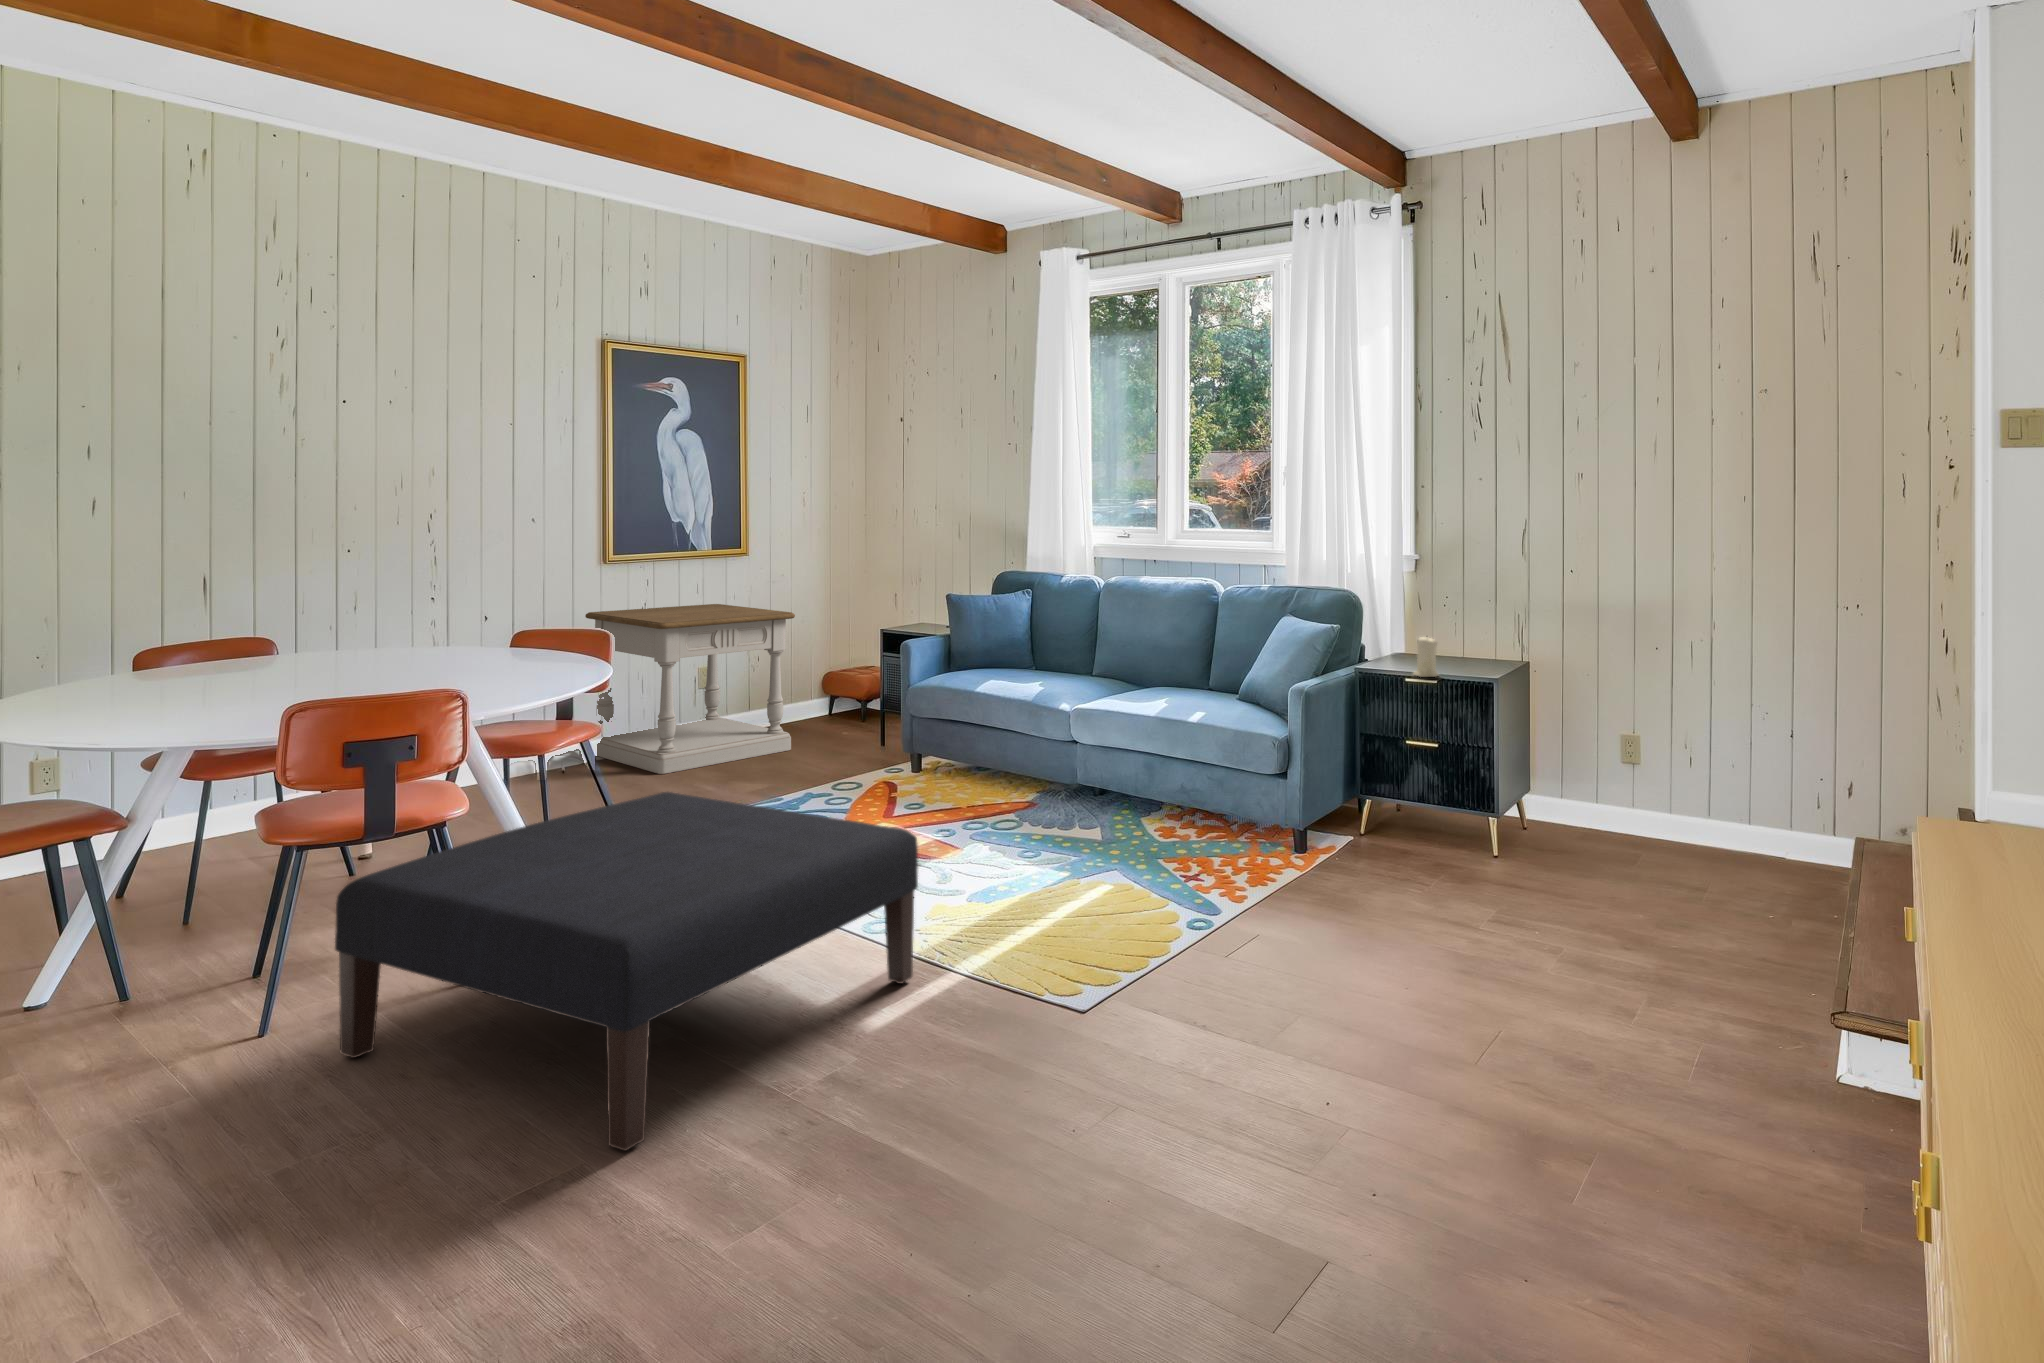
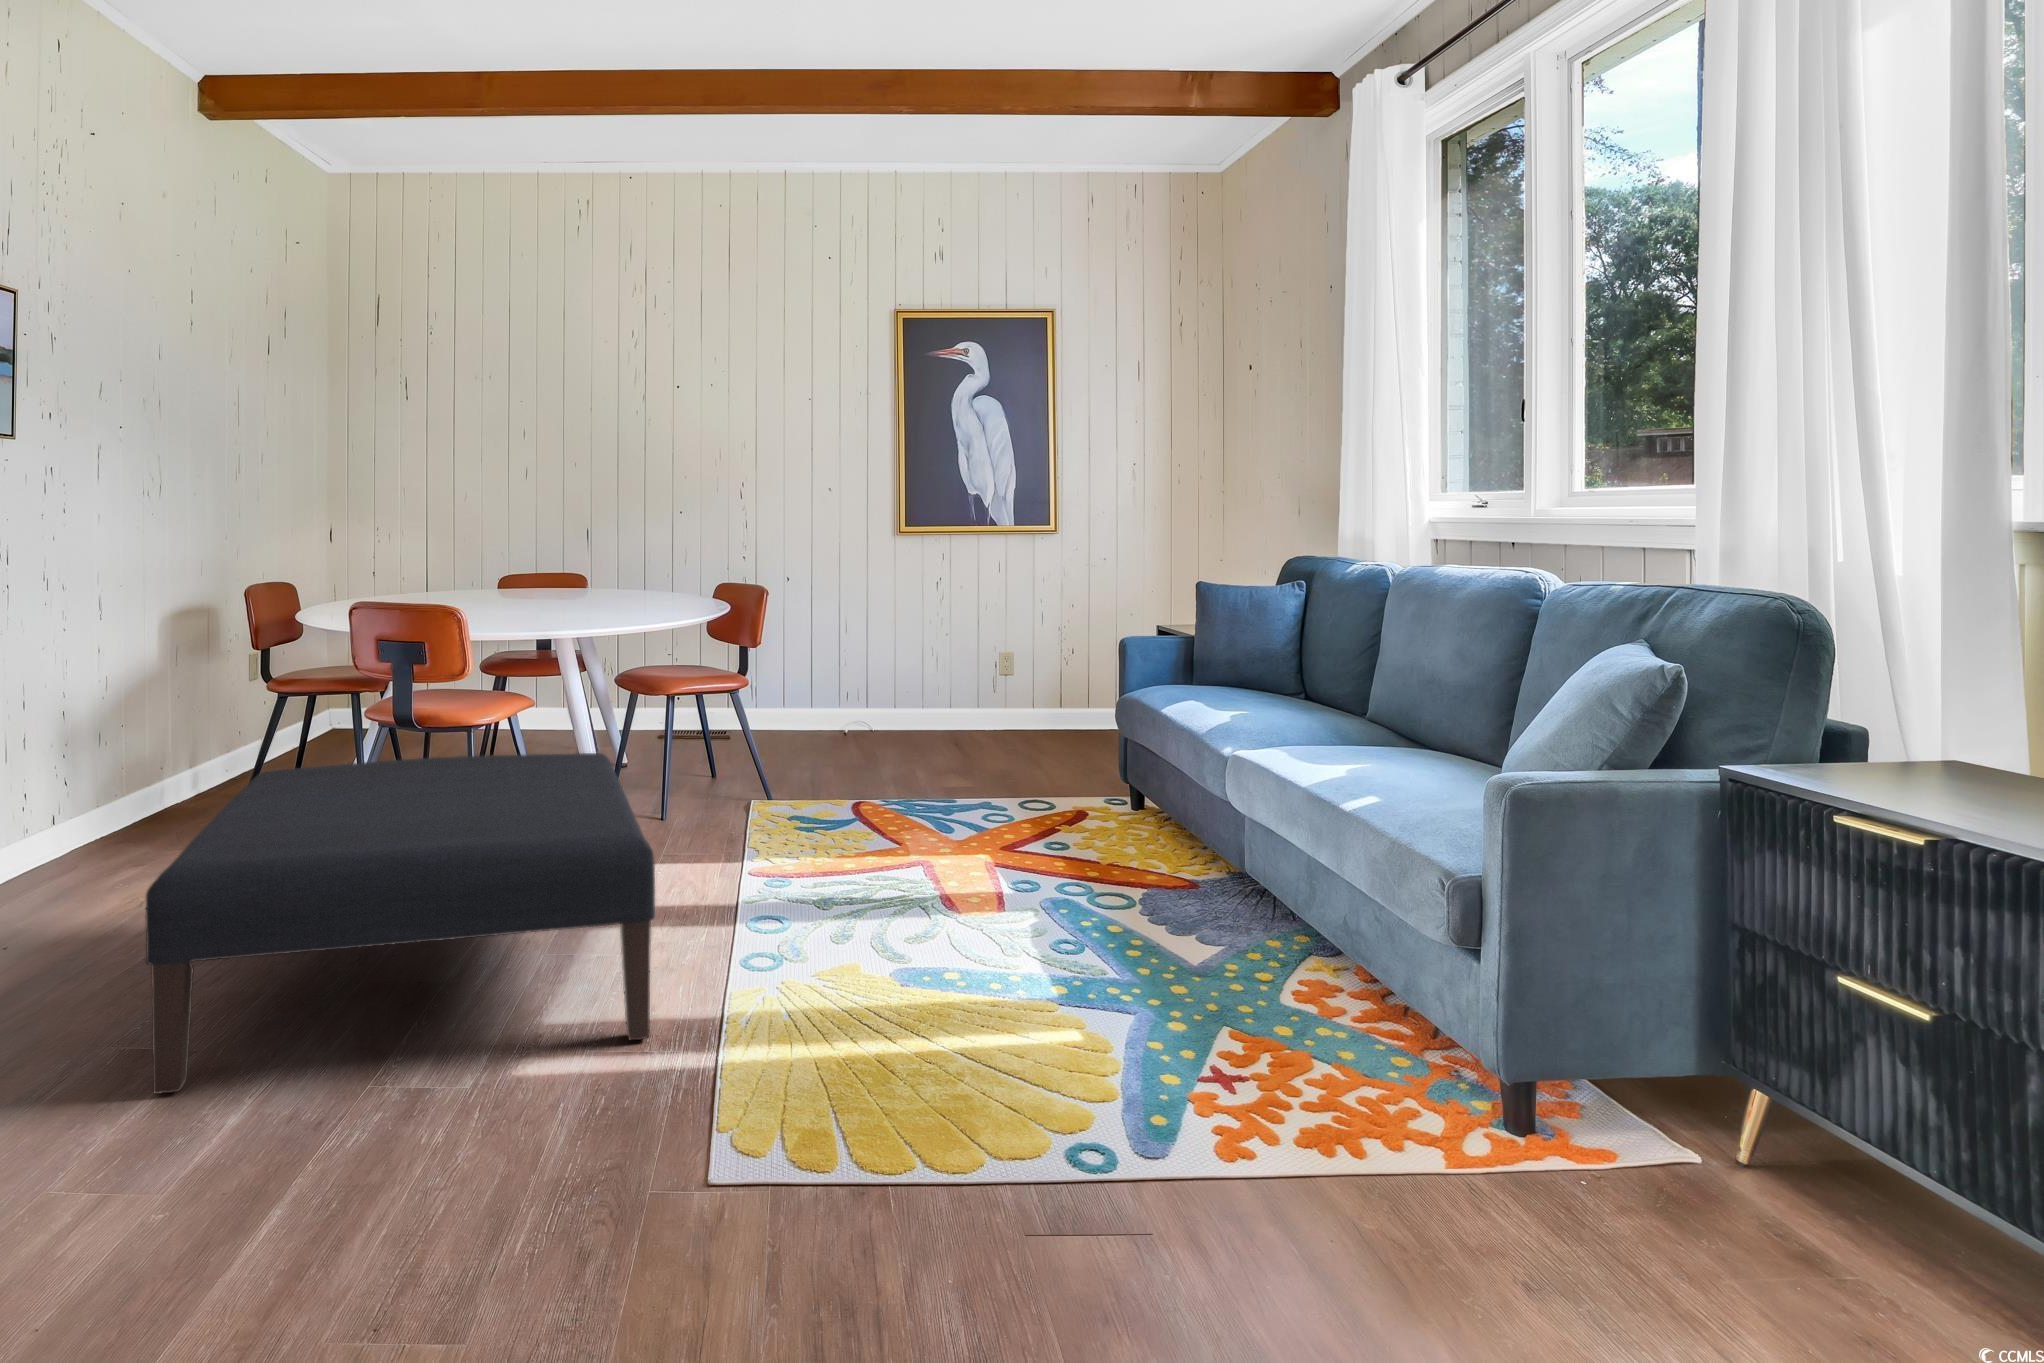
side table: present [585,604,795,774] -> none [875,587,1057,761]
candle: present [1413,636,1438,677] -> none [1882,676,1966,778]

